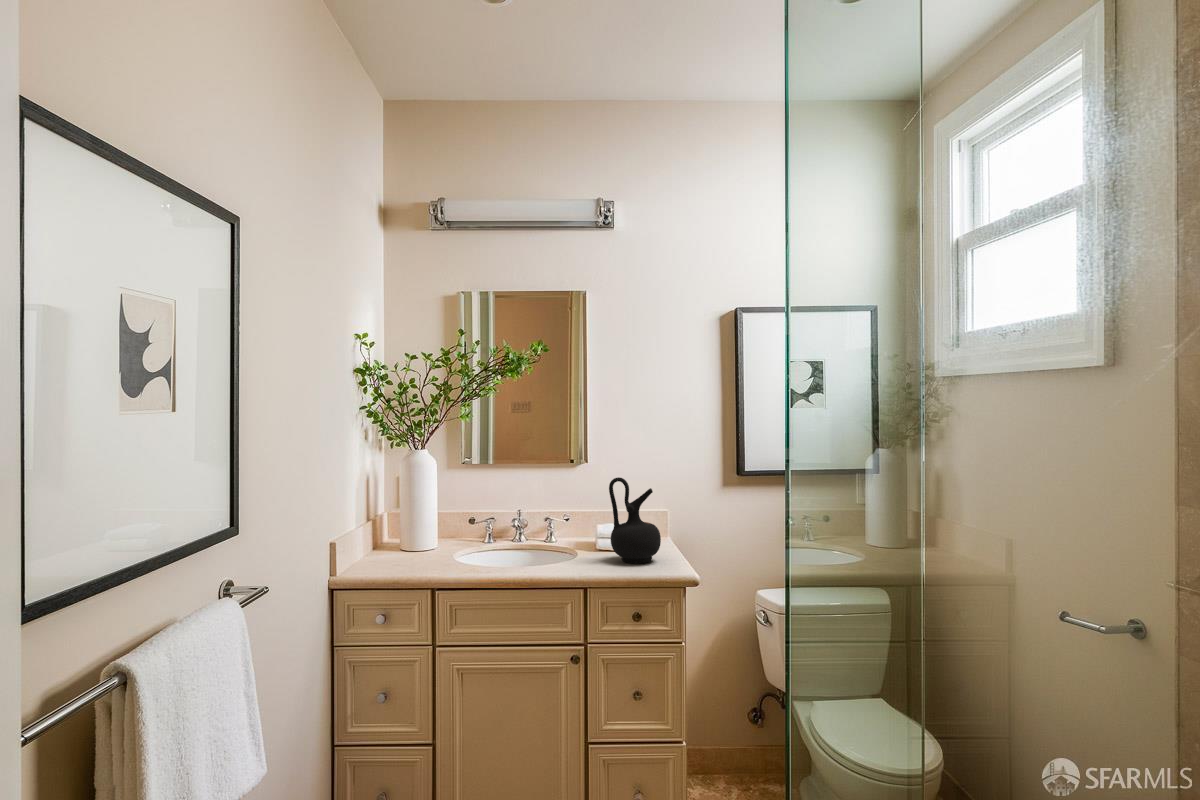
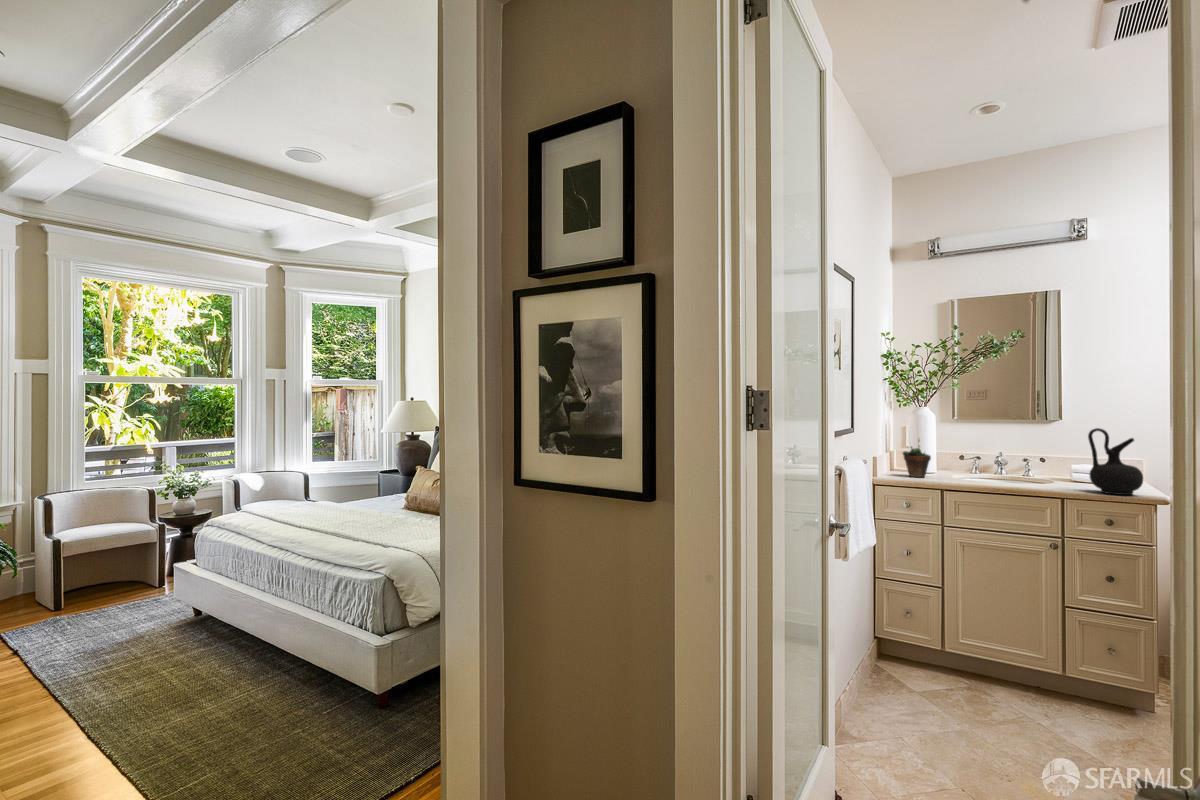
succulent plant: none [386,503,427,568] -> present [903,440,931,477]

